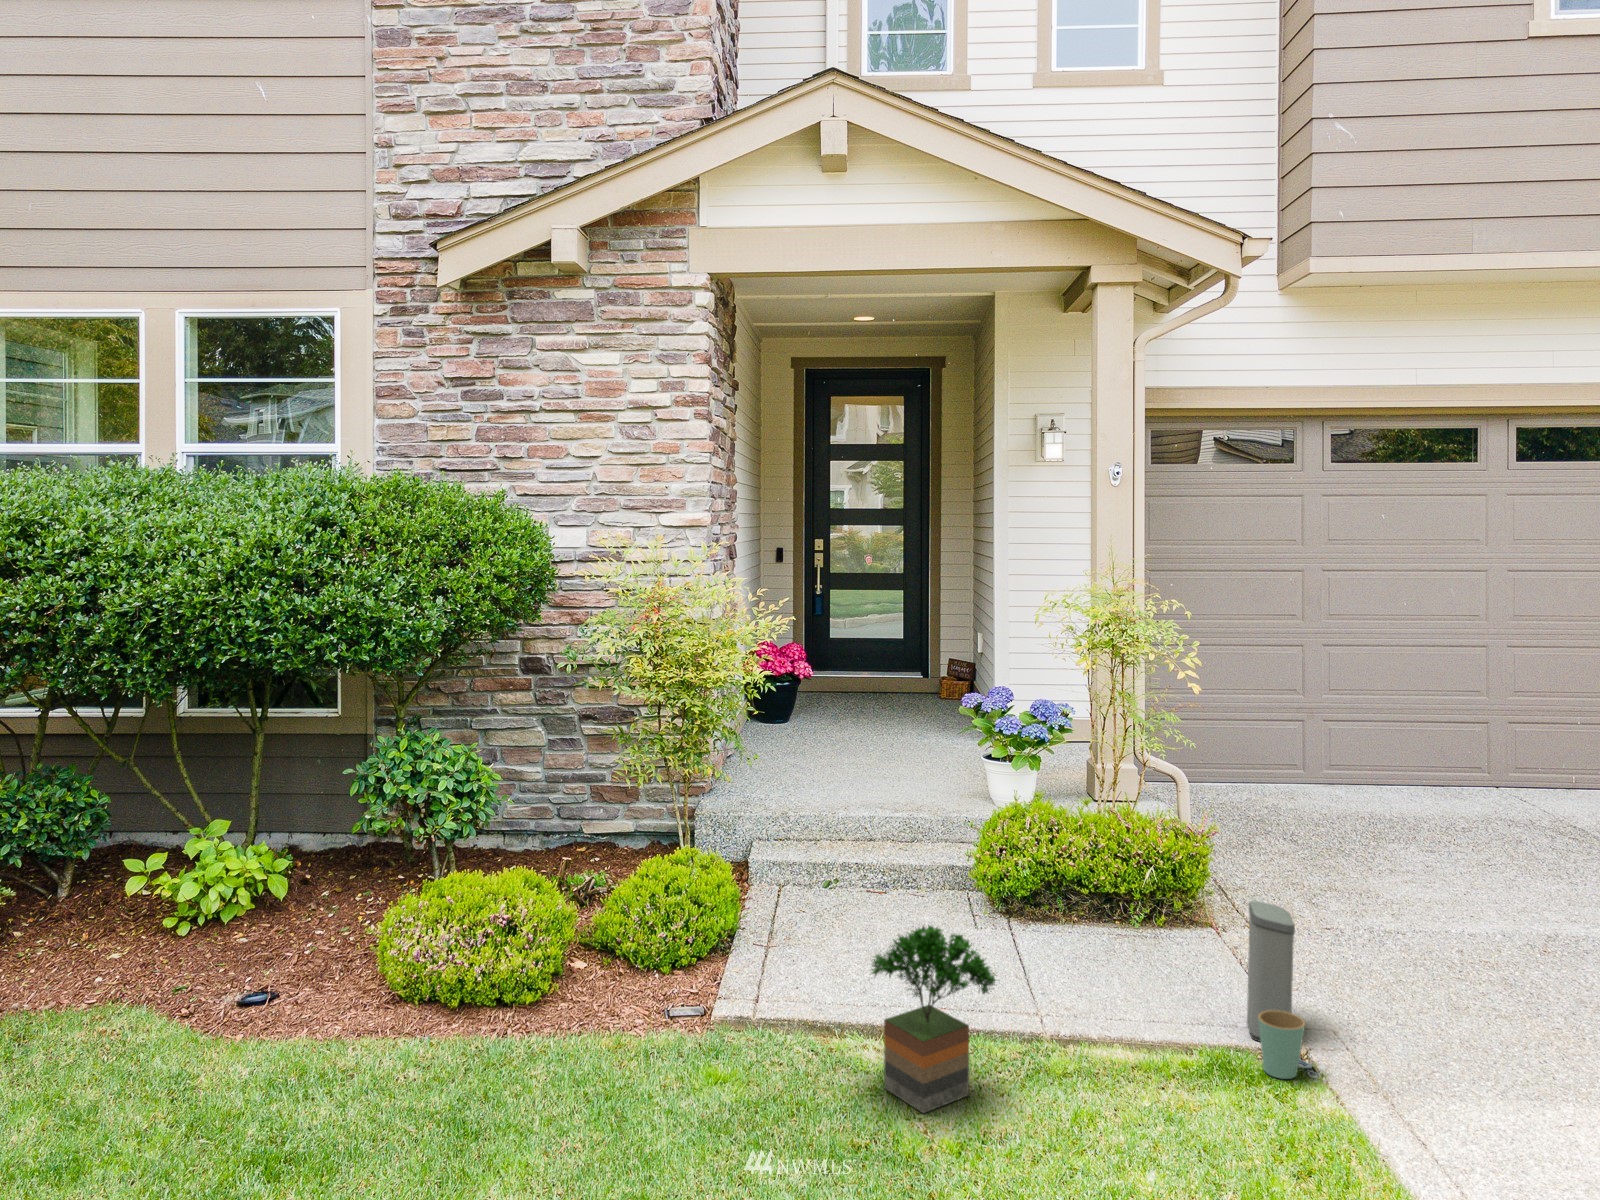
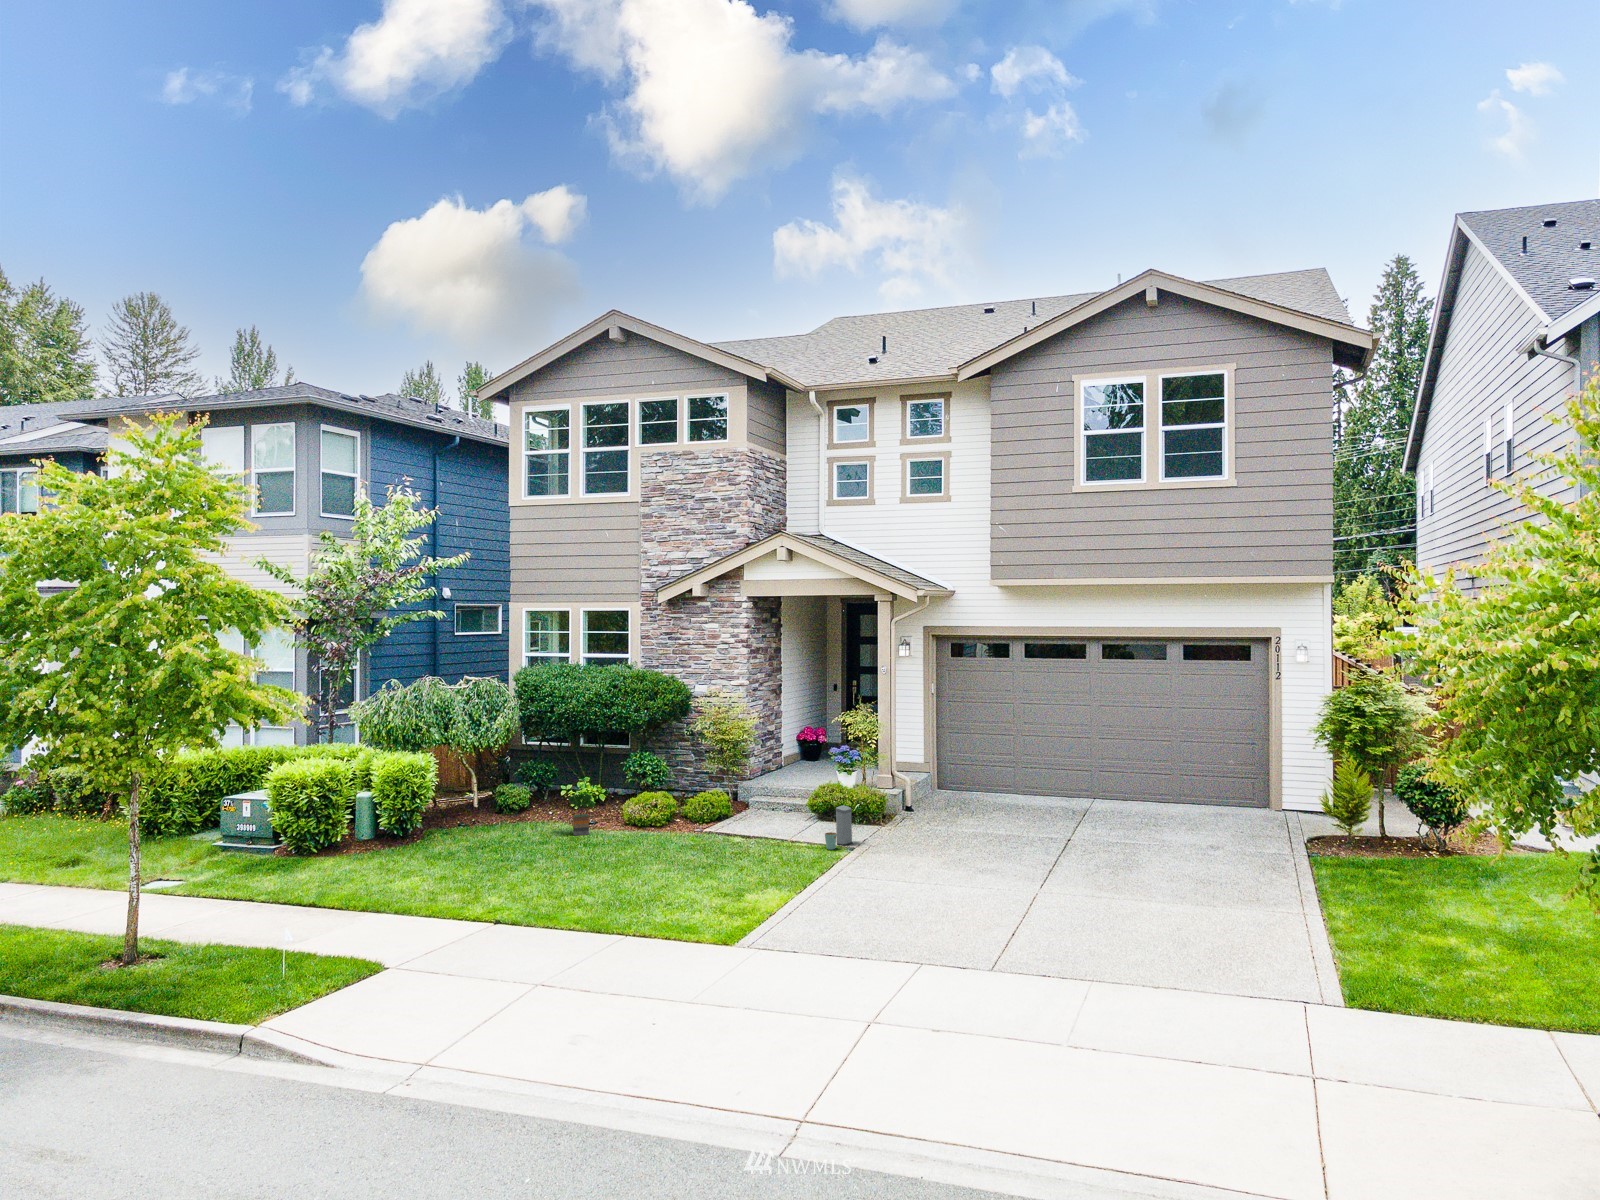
potted tree: present [871,926,997,1113] -> present [568,793,595,835]

